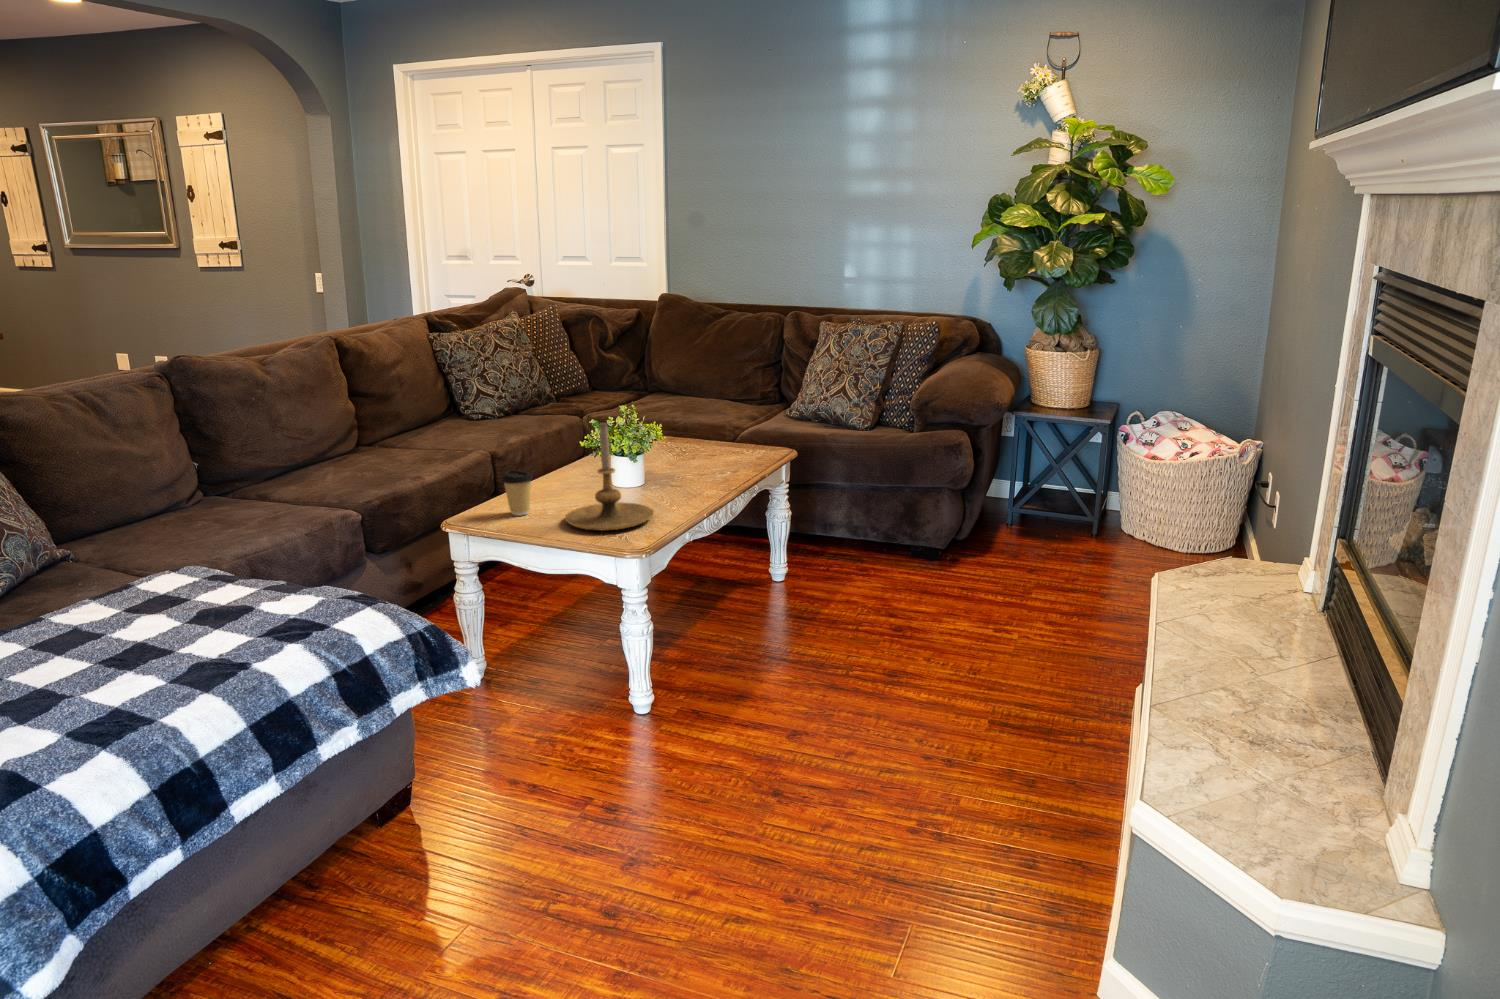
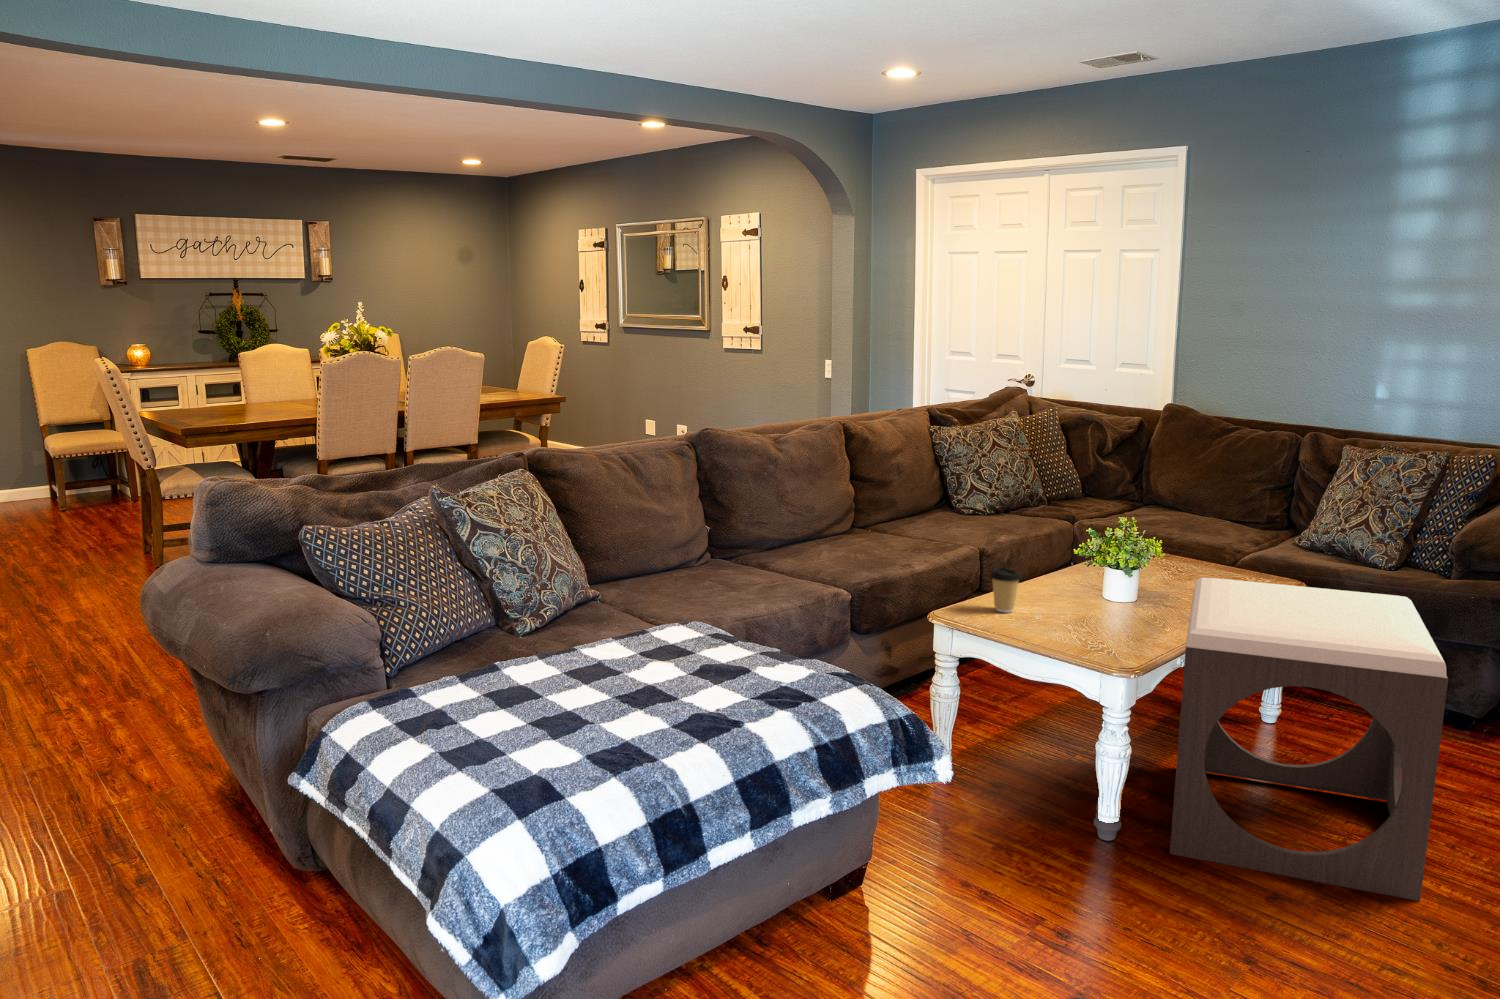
candle holder: present [565,423,654,531] -> none [1049,533,1143,643]
footstool: none [690,448,904,716] -> present [1170,577,1448,901]

